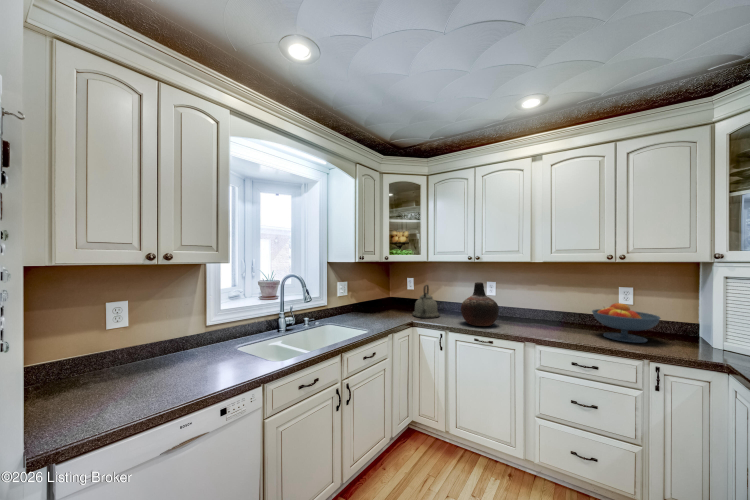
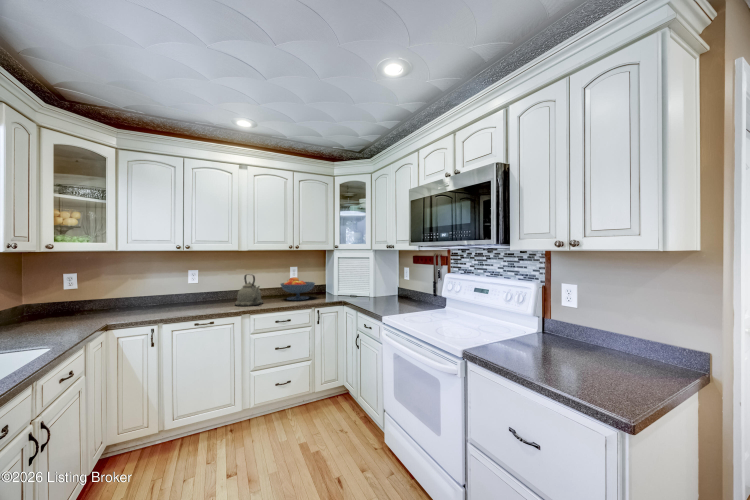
vase: present [461,282,499,326] -> none [173,270,215,312]
kettle: present [413,285,440,318] -> present [235,275,263,306]

